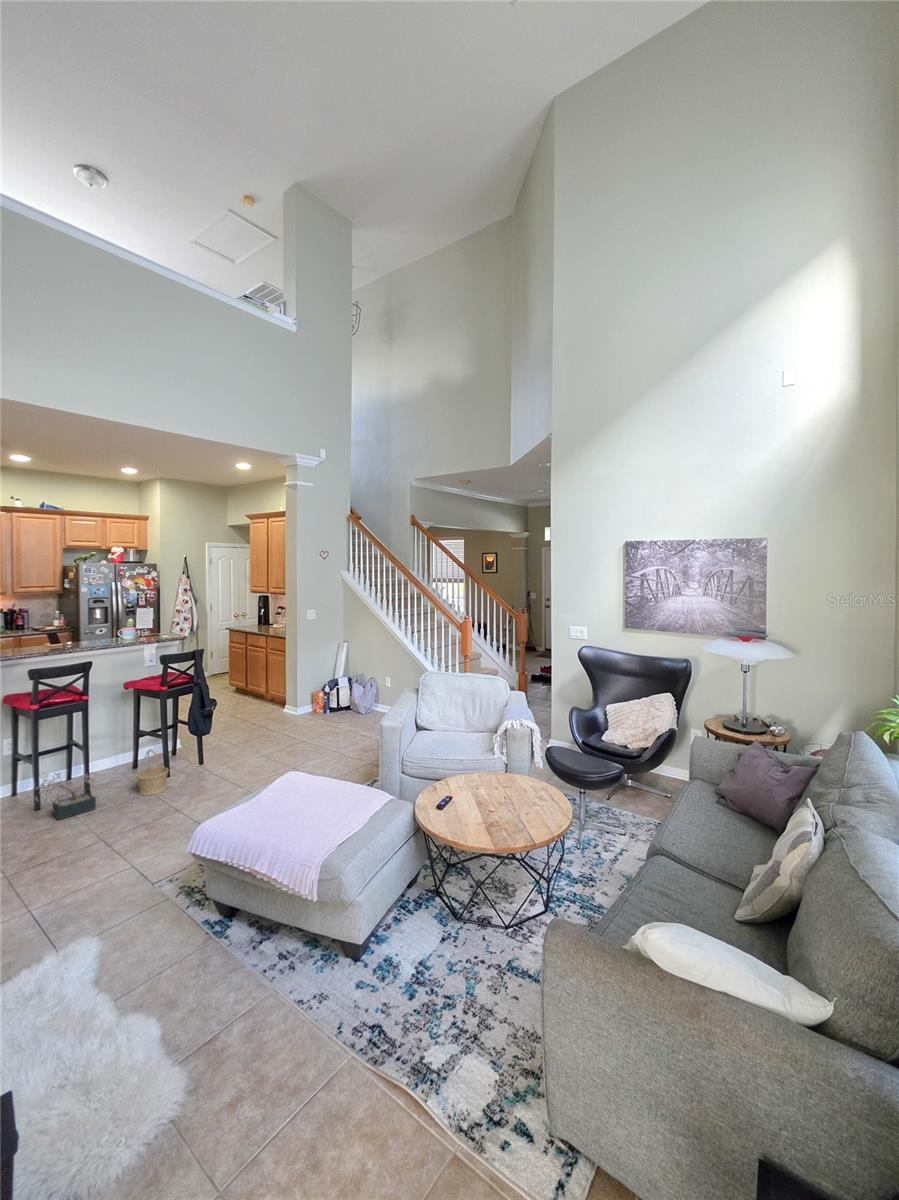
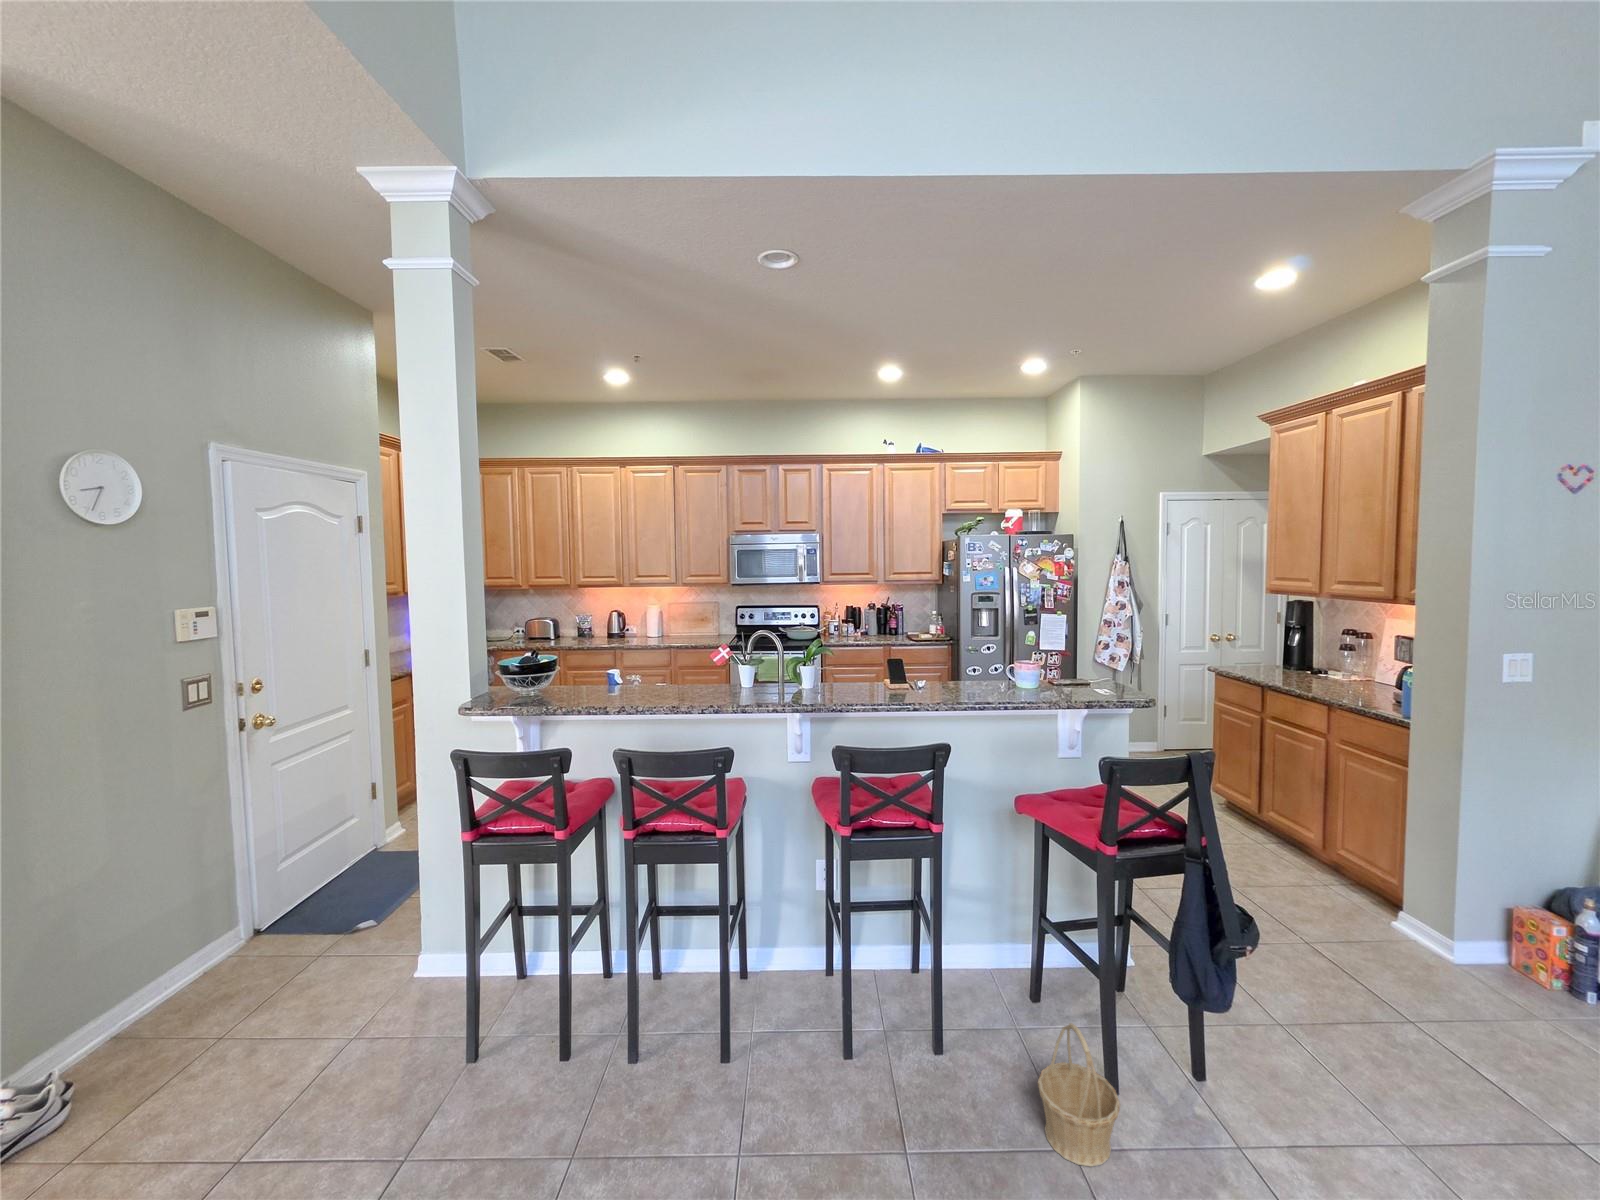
decorative plant: present [35,772,103,820] -> none [835,1003,967,1143]

